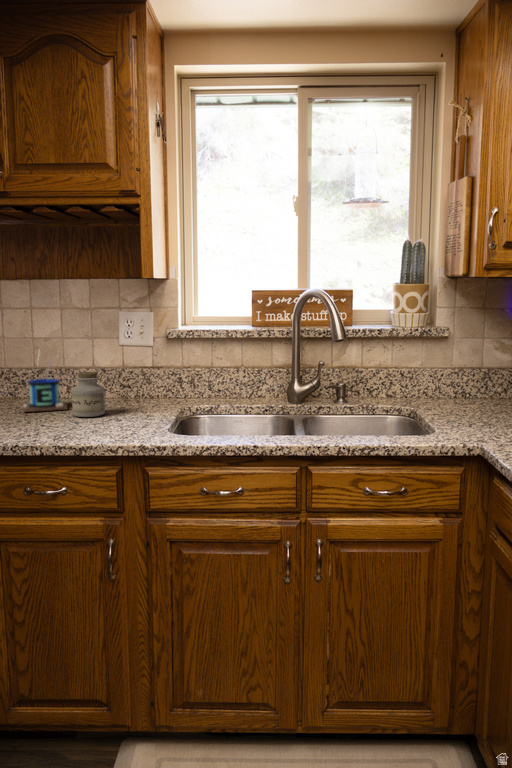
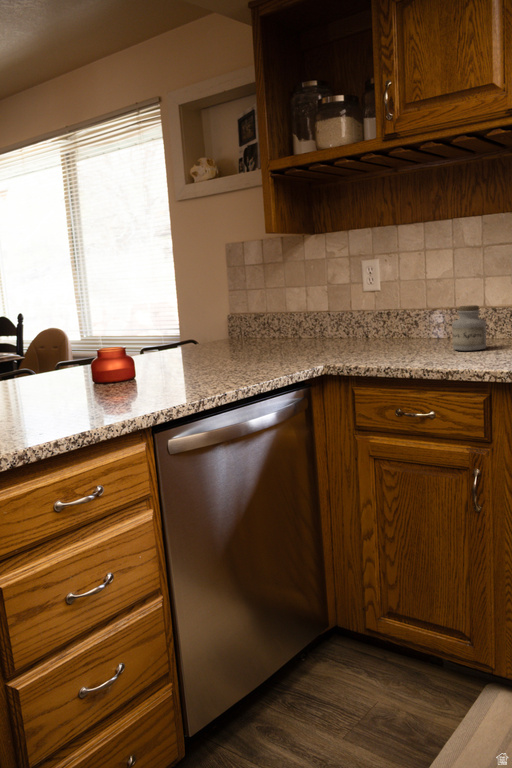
mug: present [23,351,67,412] -> none [408,285,452,347]

